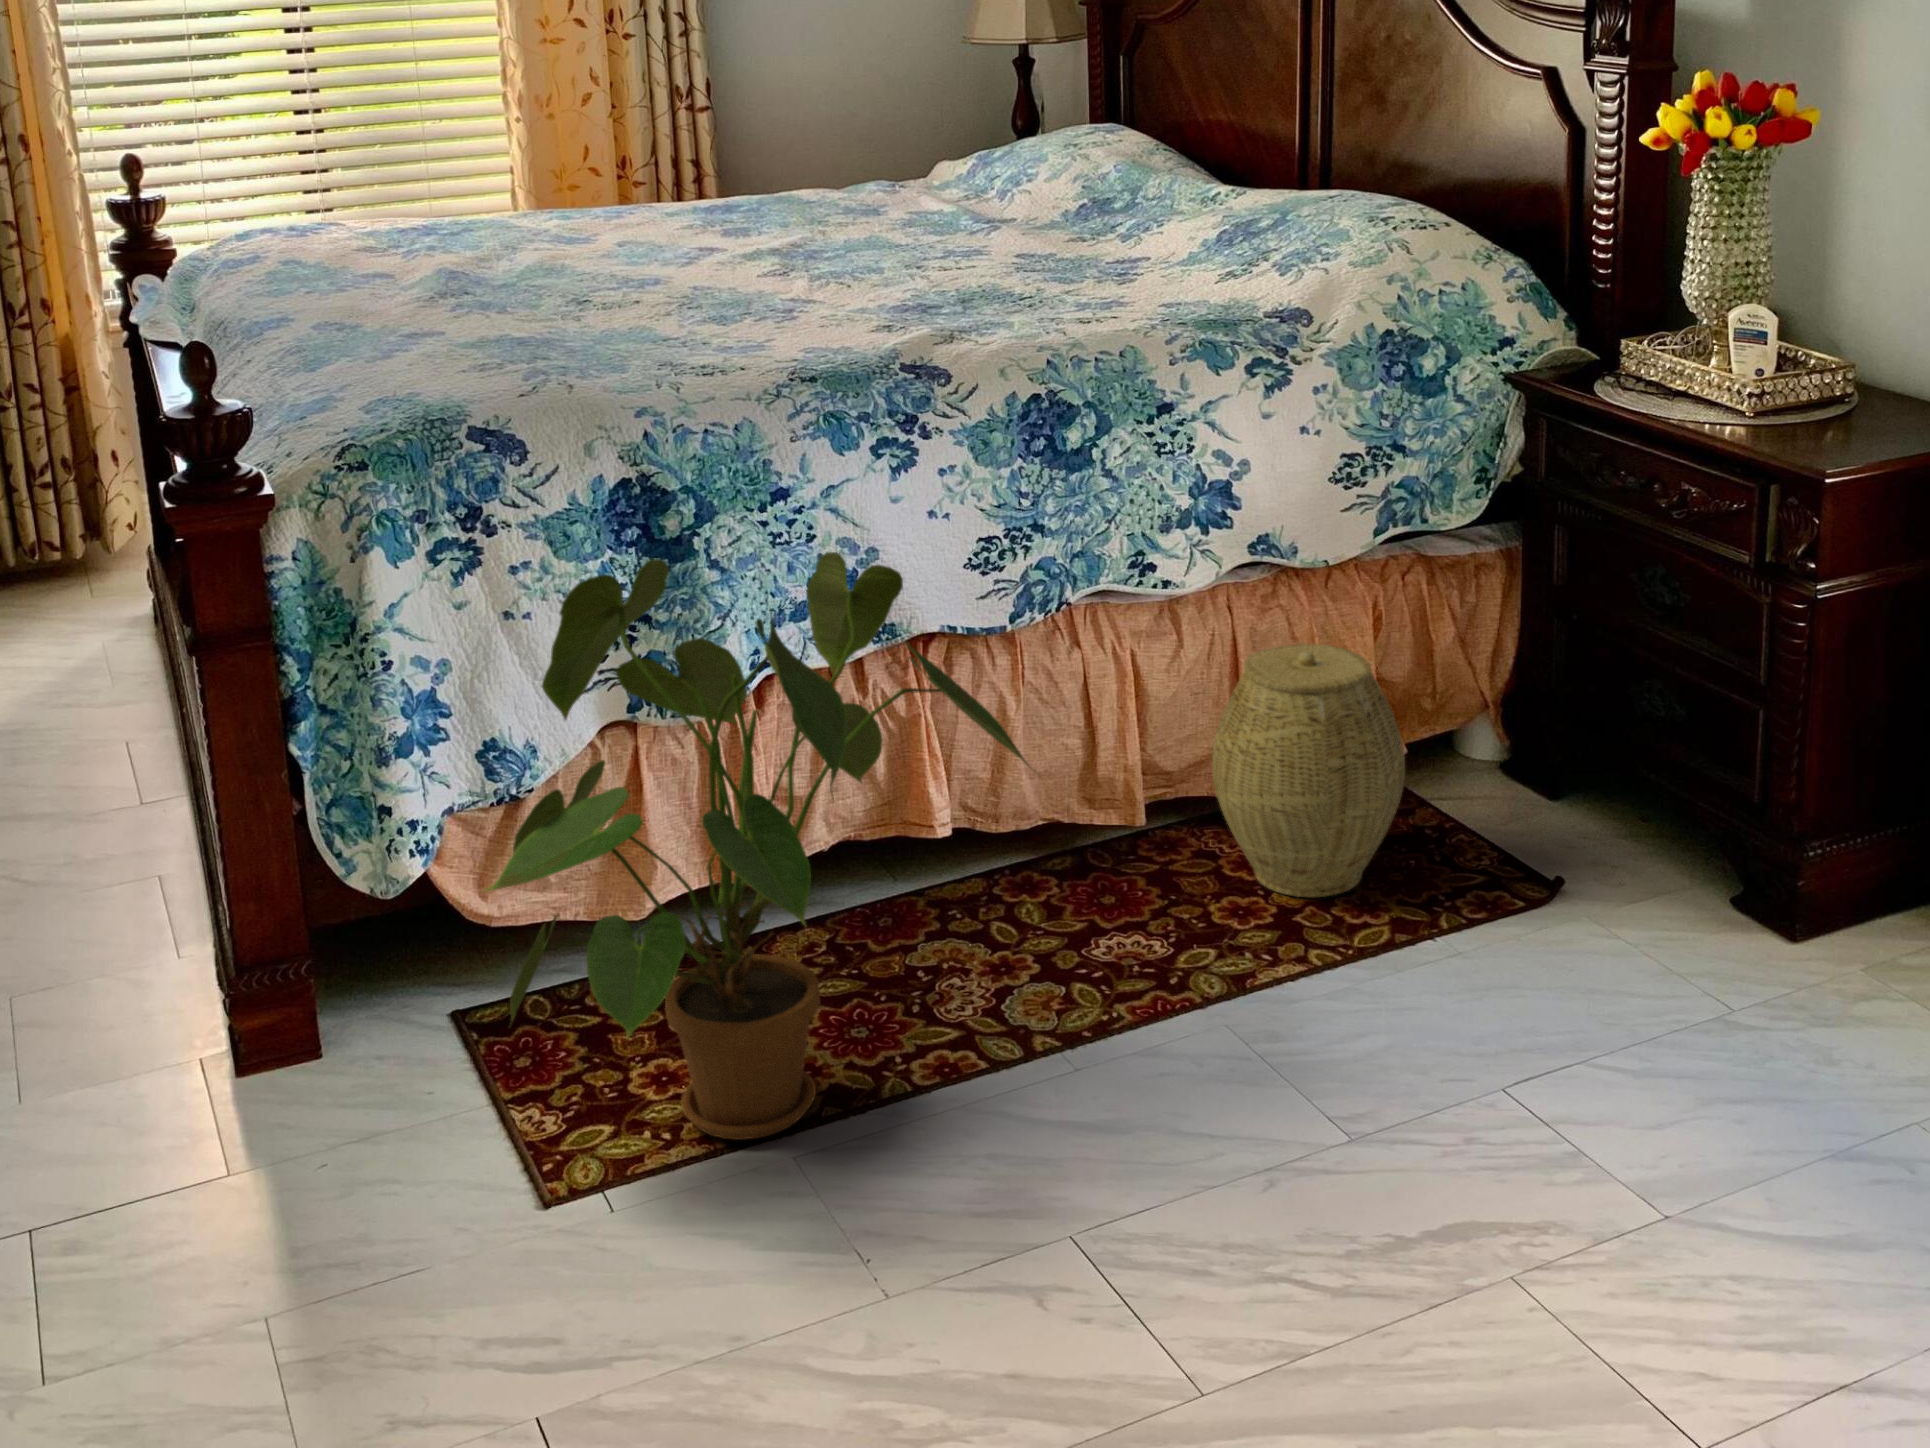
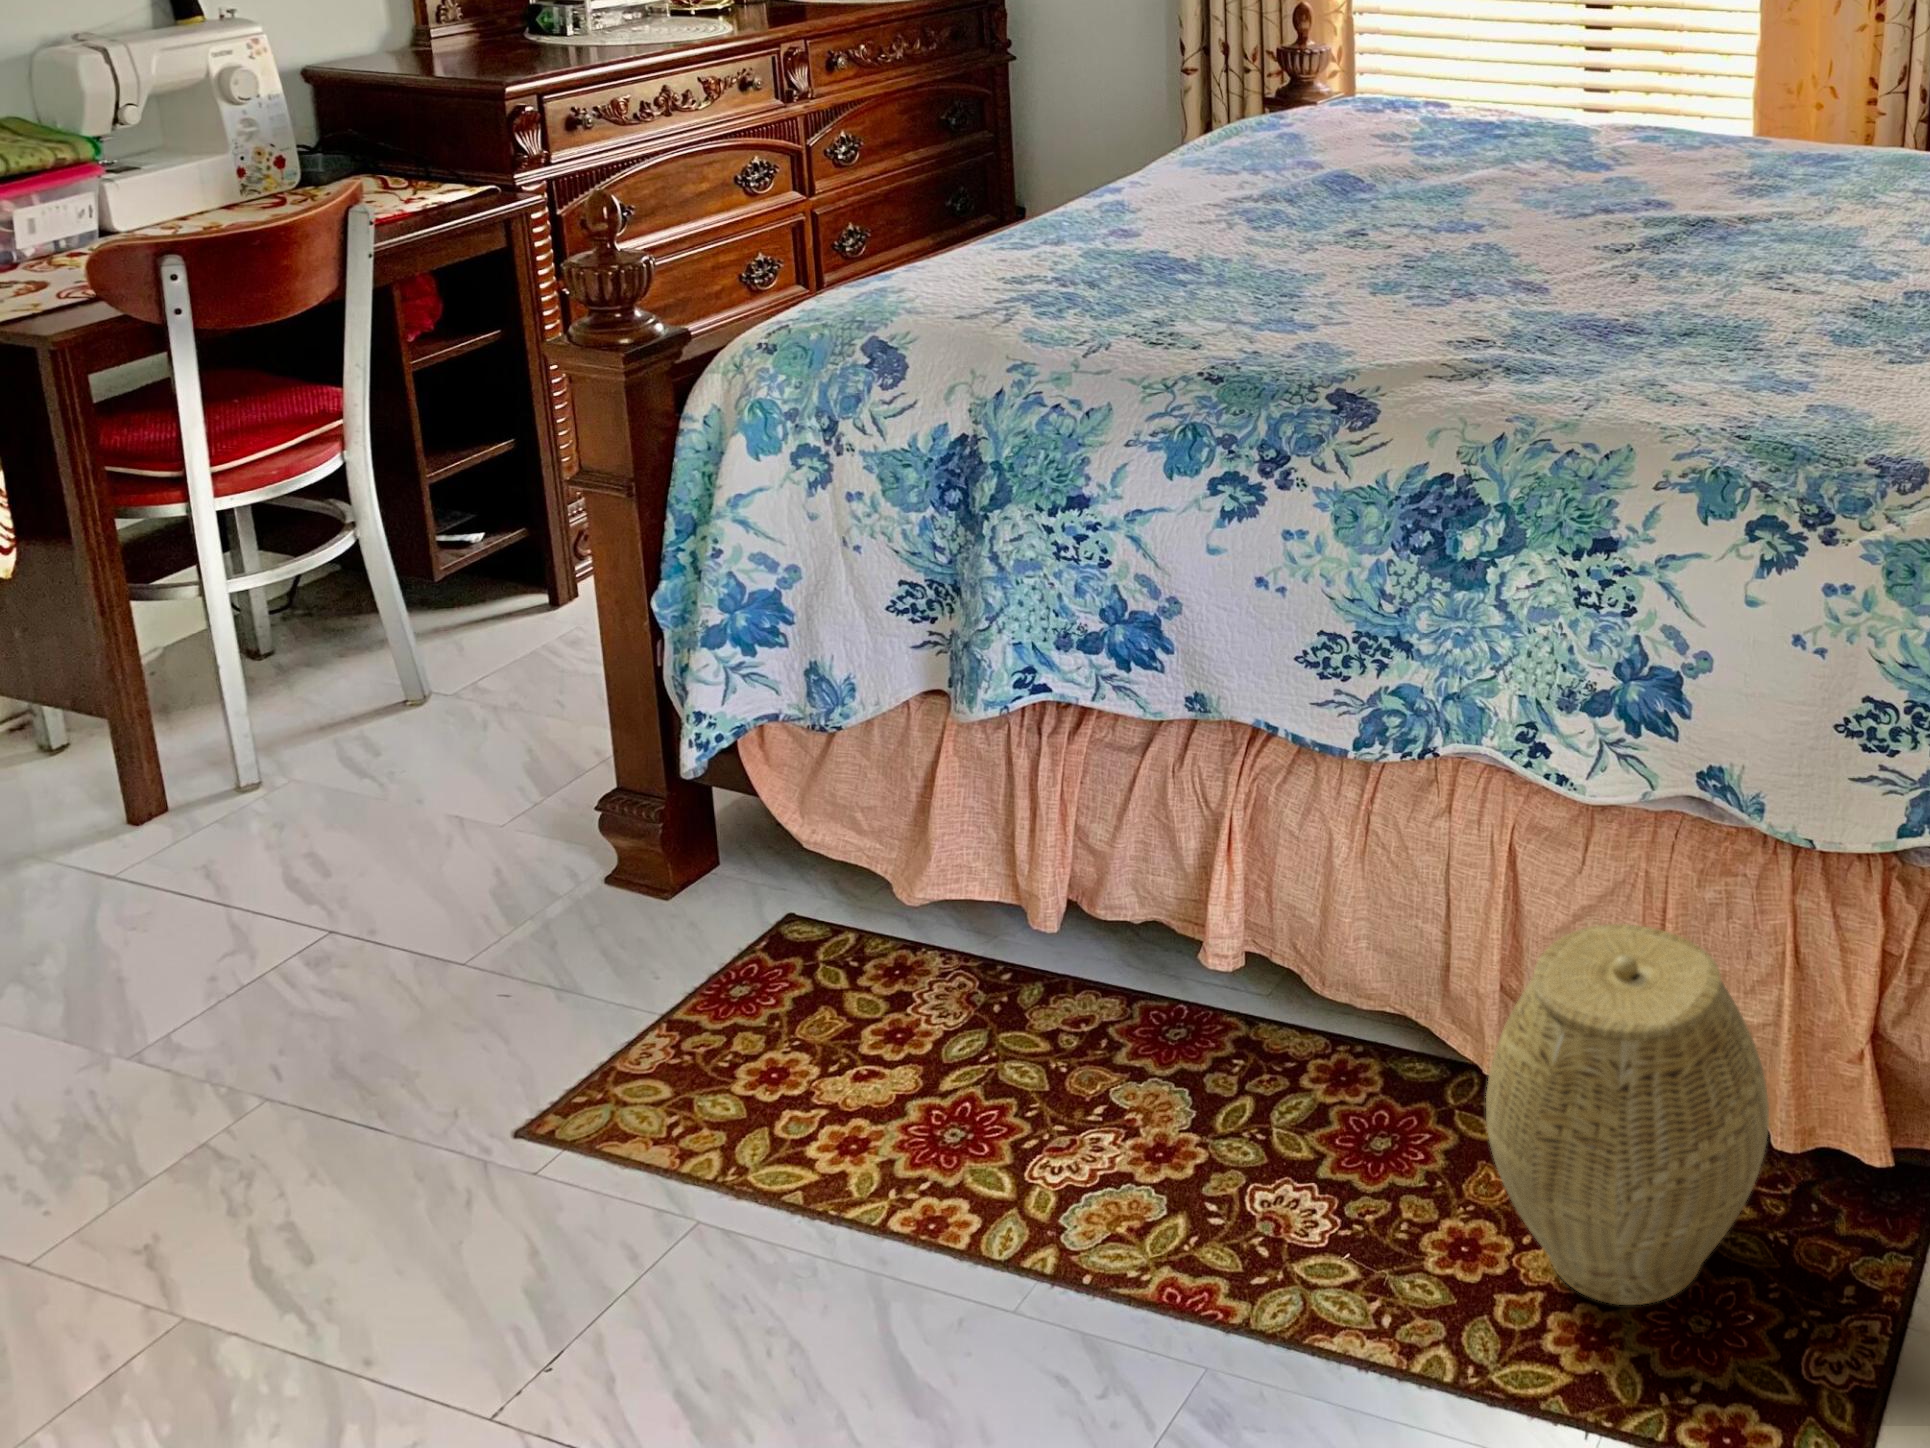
house plant: present [485,552,1029,1140] -> none [448,534,1128,1186]

